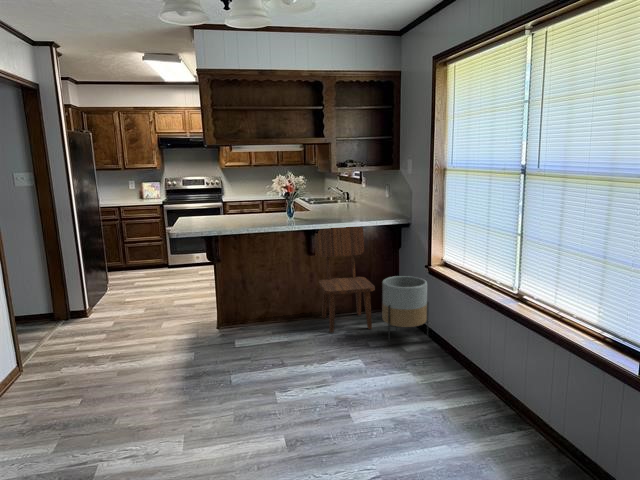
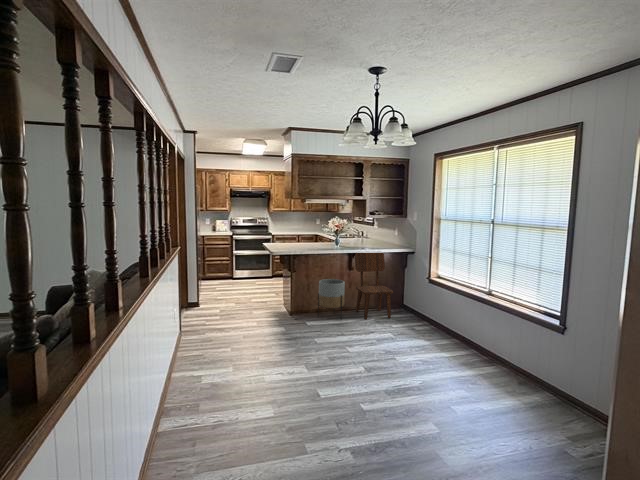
planter: present [382,276,429,345] -> present [318,279,345,319]

